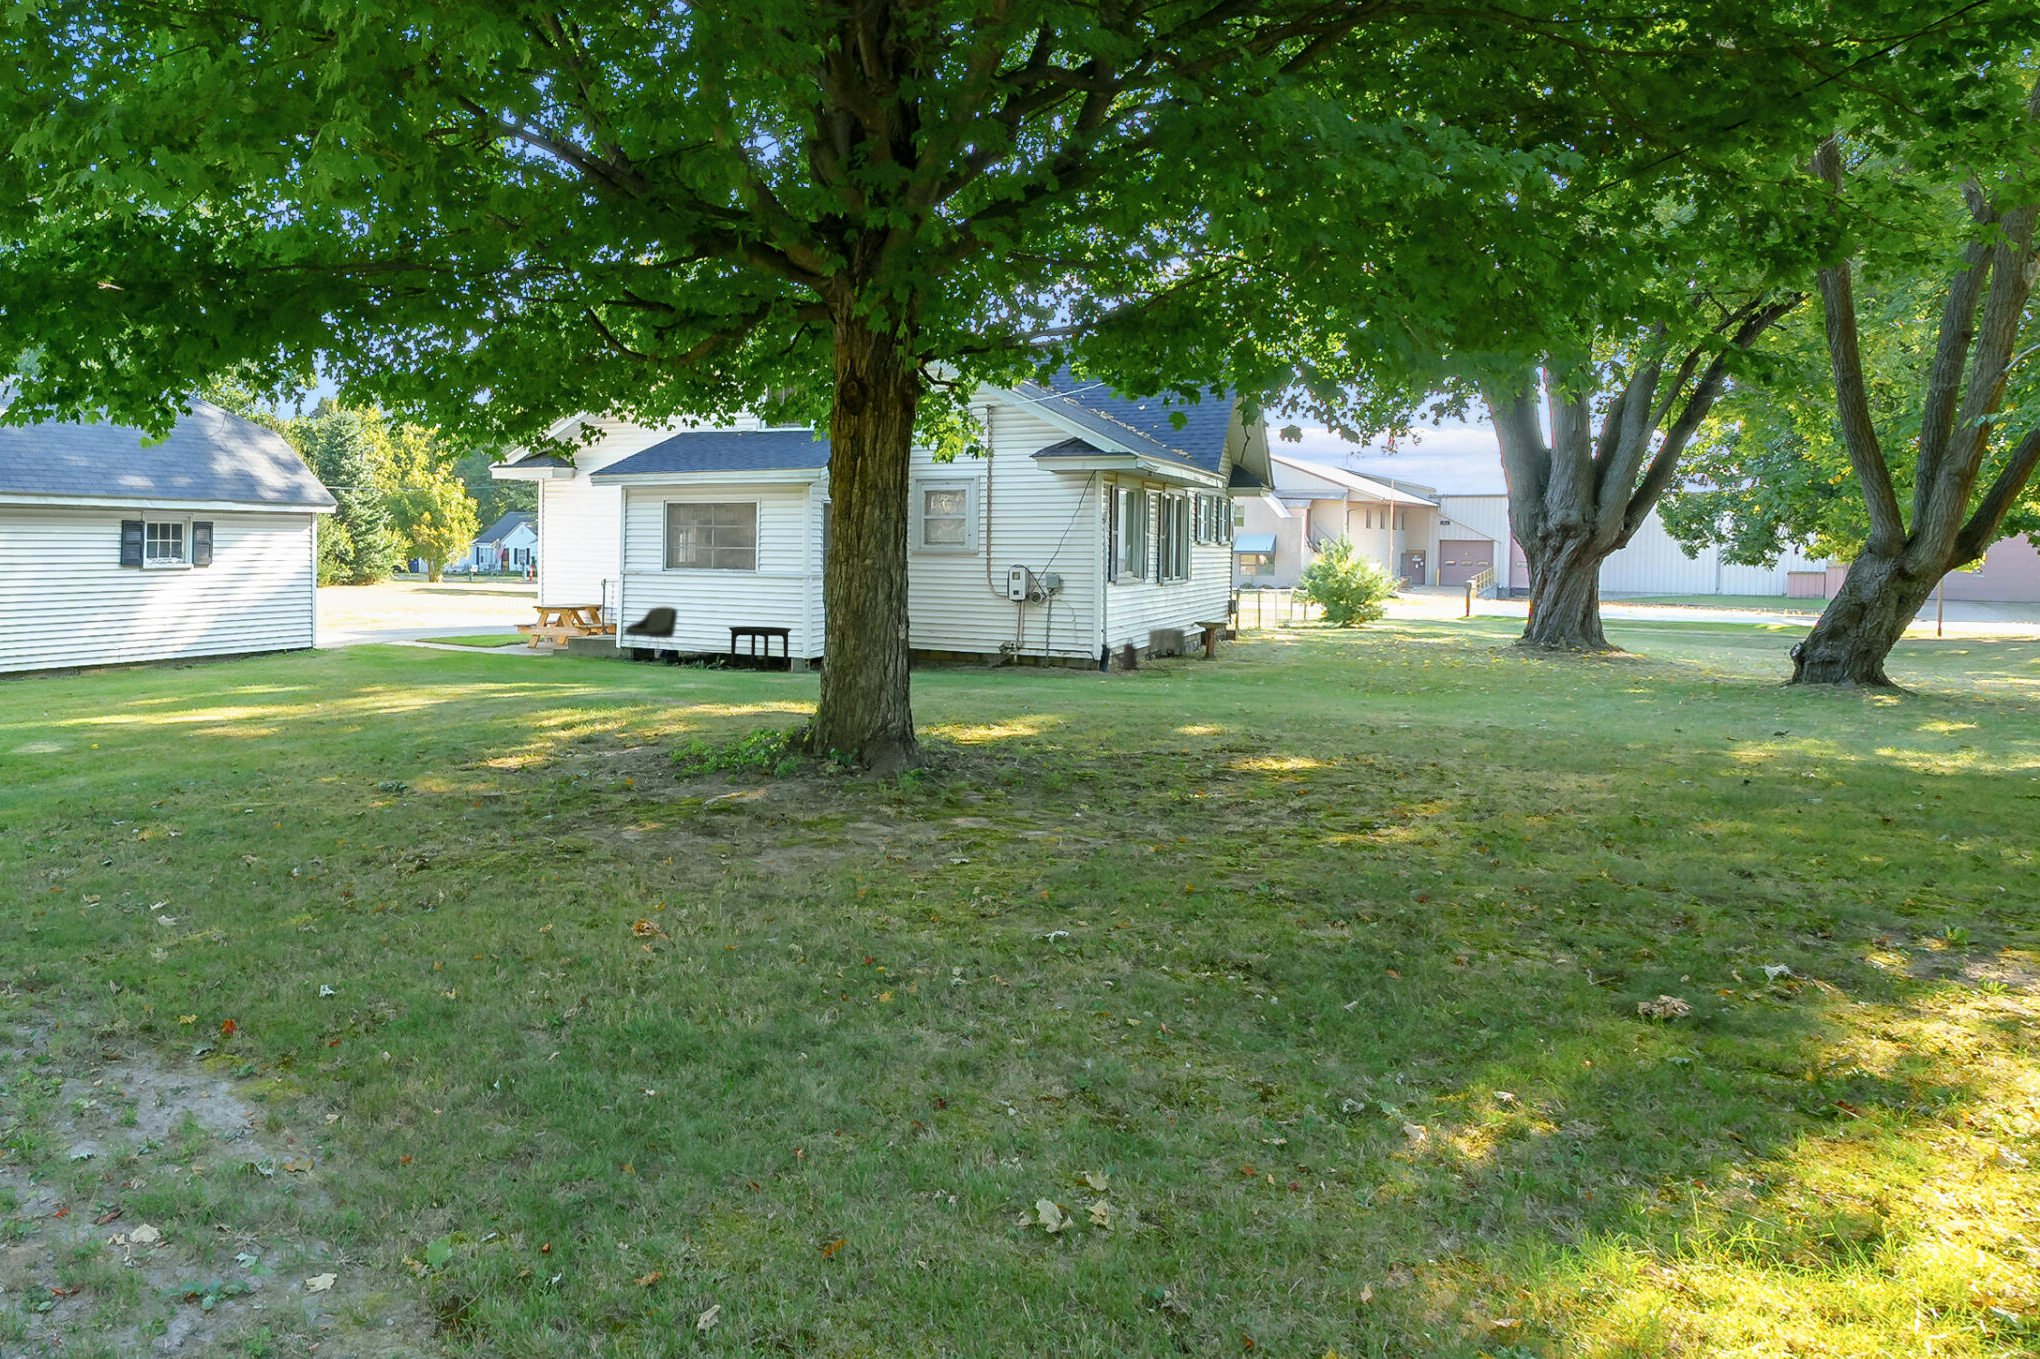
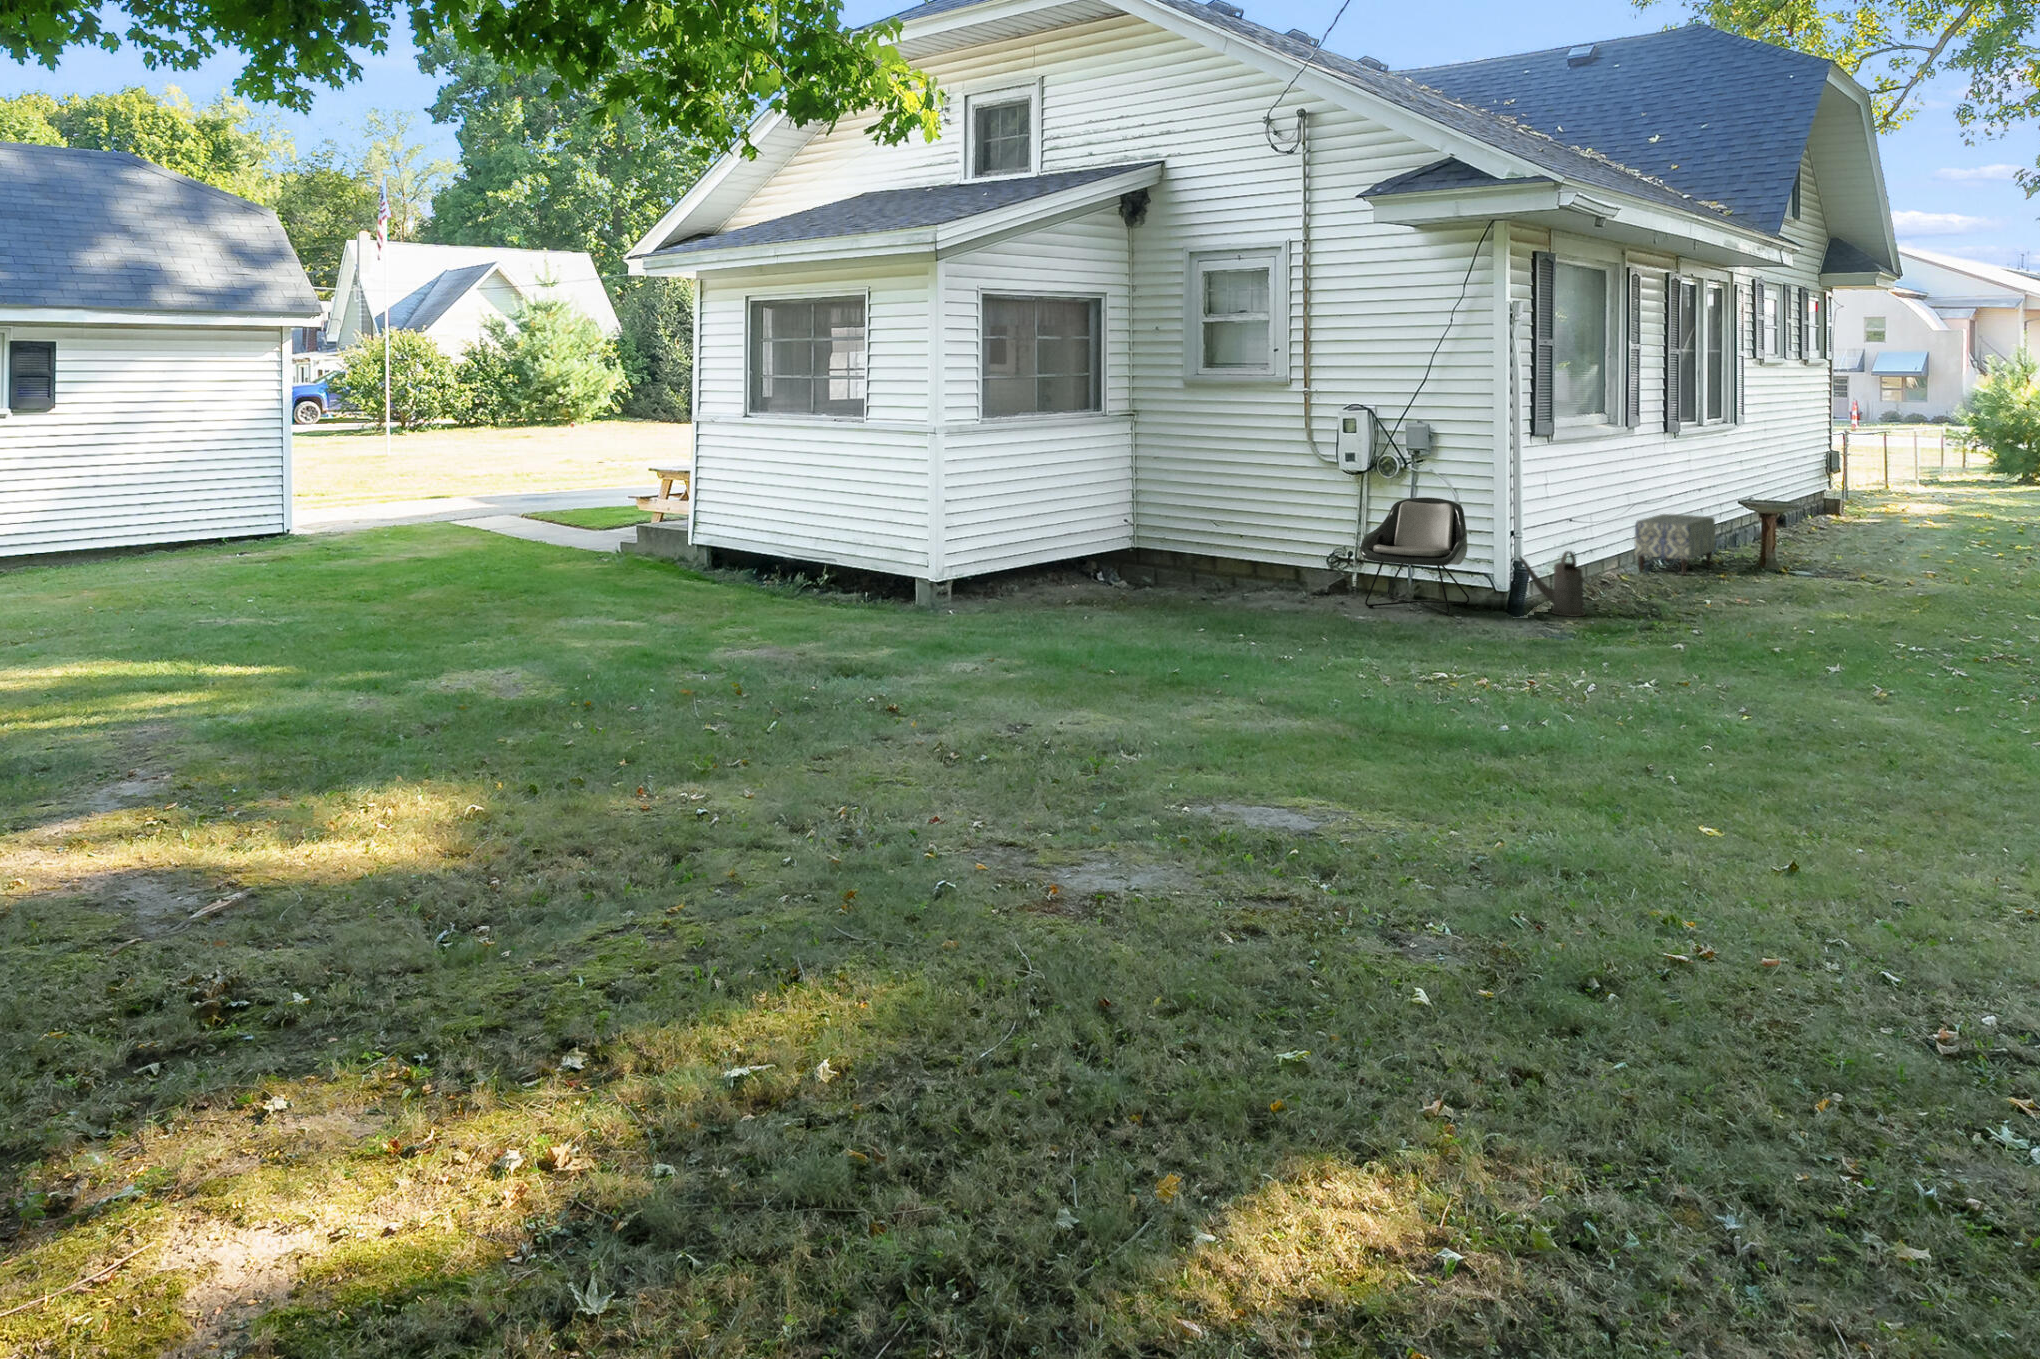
lounge chair: present [625,607,679,658] -> present [1360,497,1469,615]
round table: present [729,627,792,668] -> none [778,520,897,604]

